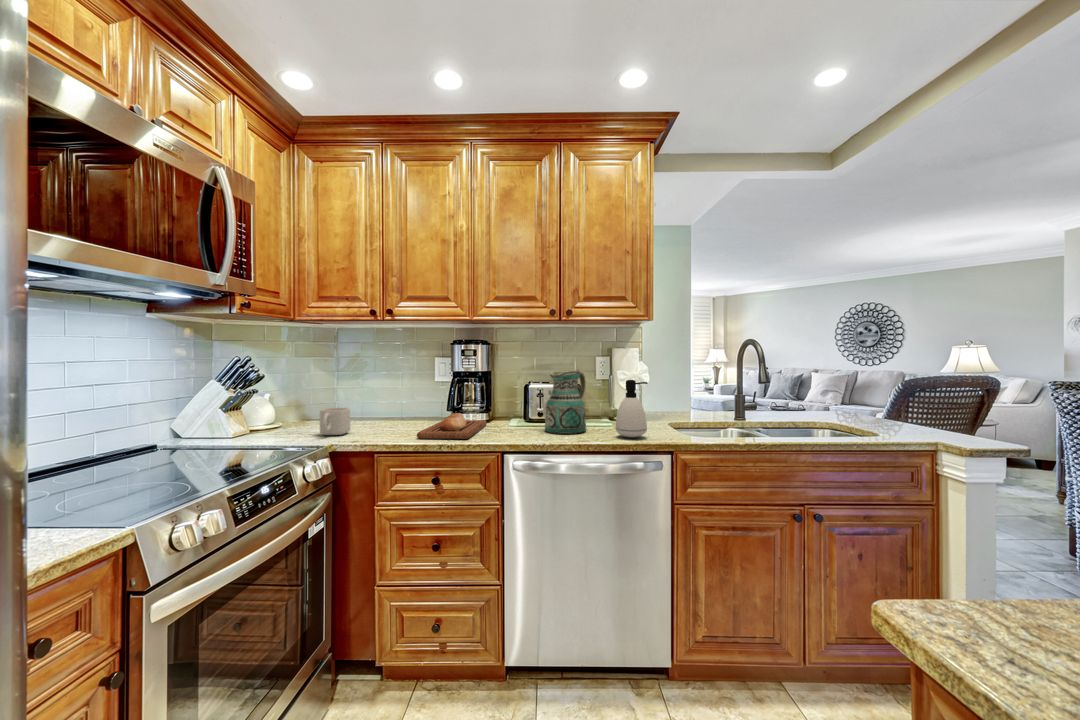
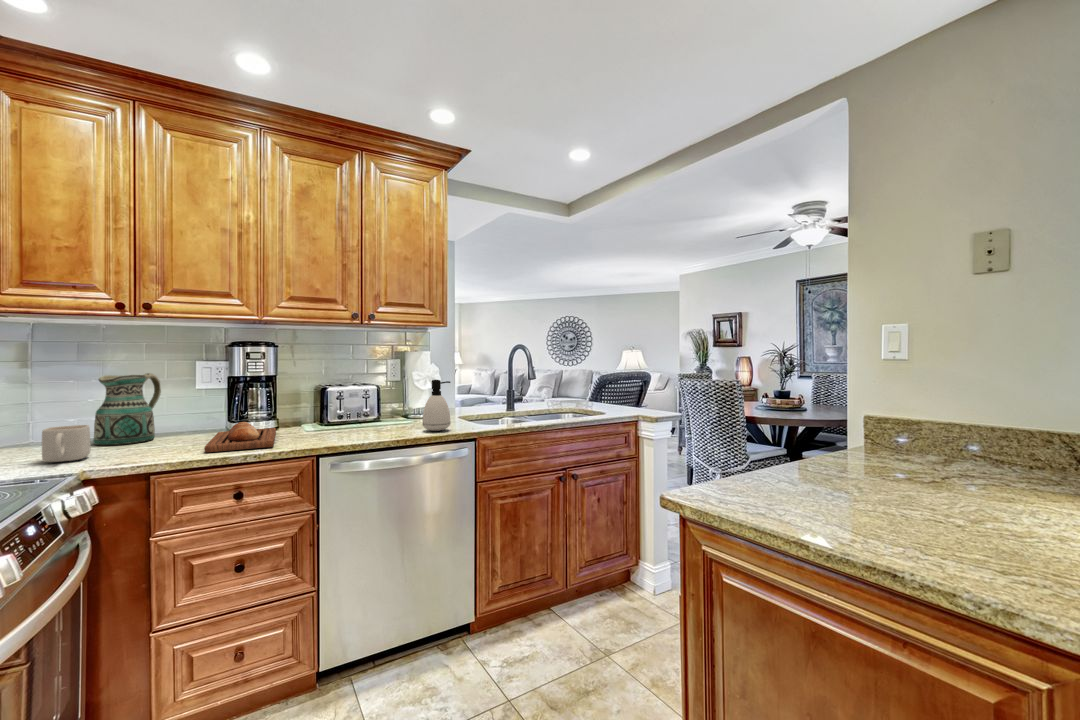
ceramic pitcher: present [545,370,586,434] -> present [94,373,161,445]

